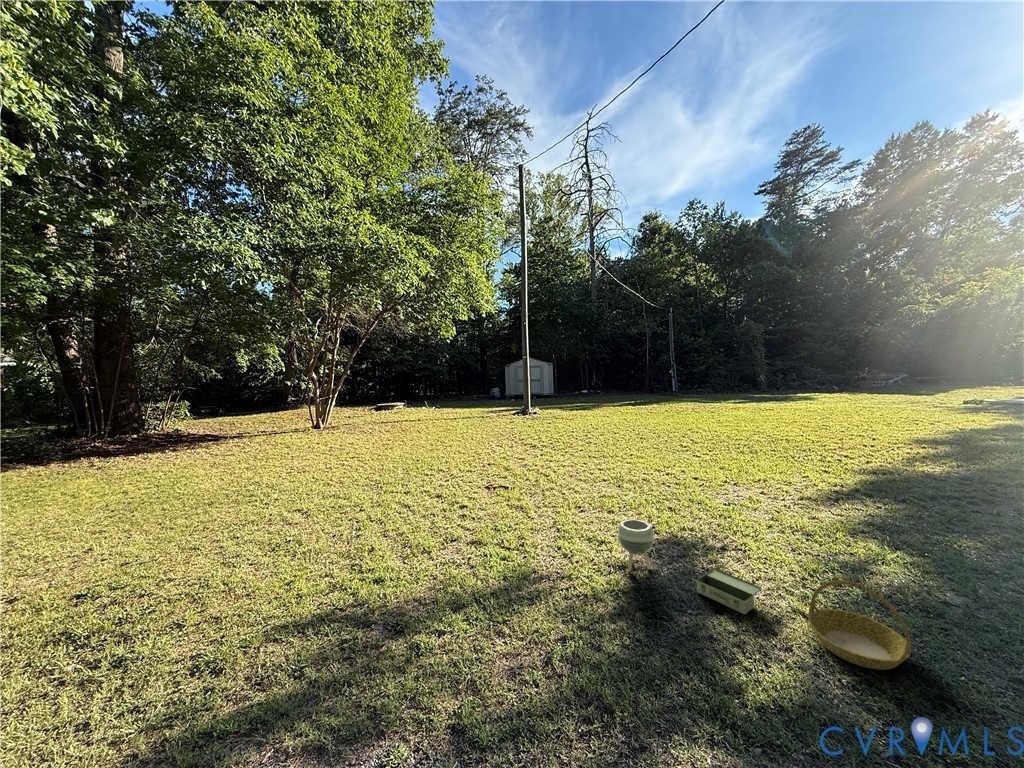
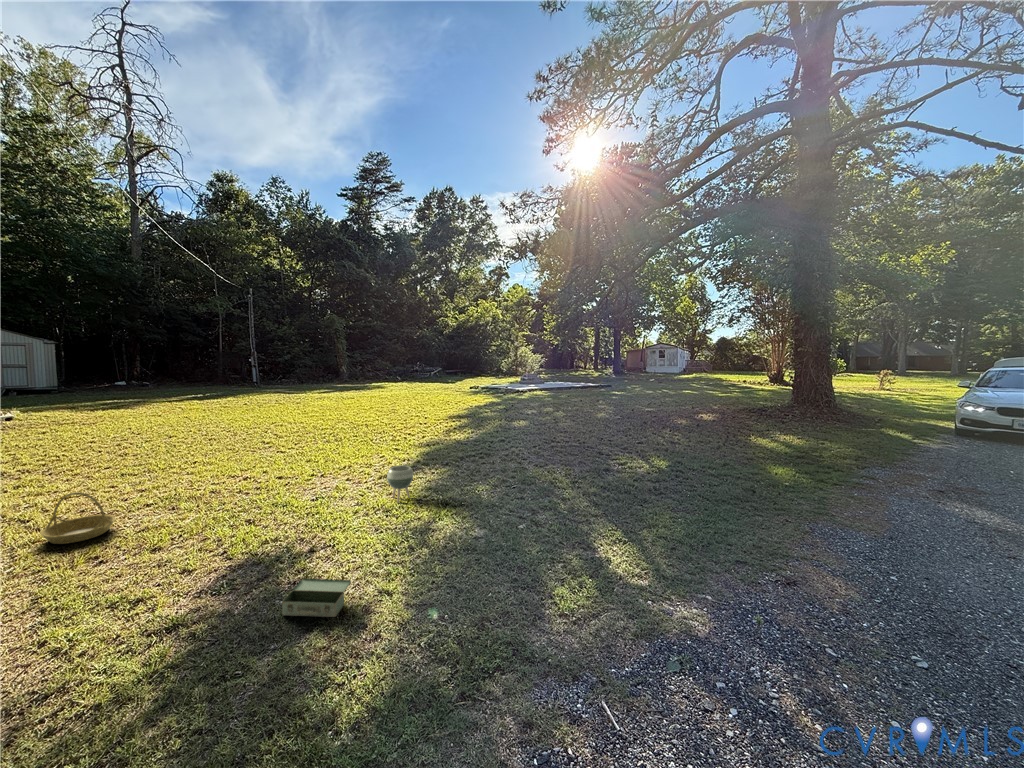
planter: present [618,520,654,572] -> present [387,466,413,502]
basket: present [808,580,912,670] -> present [40,492,115,544]

